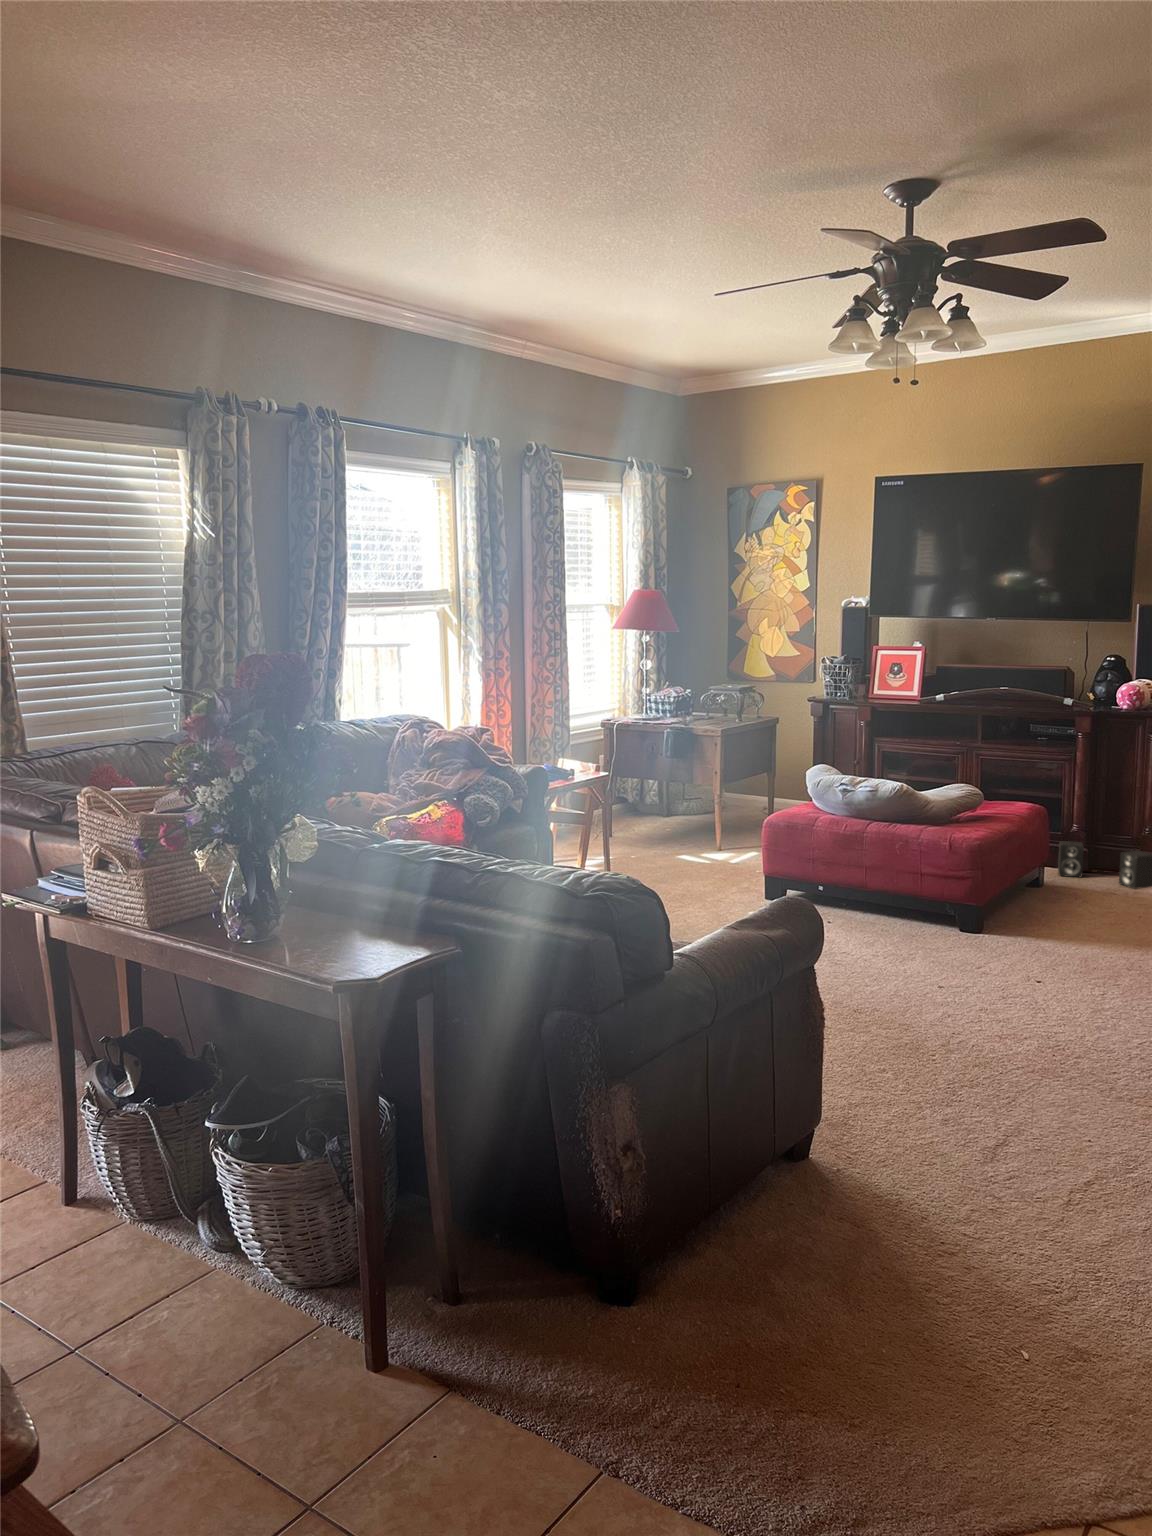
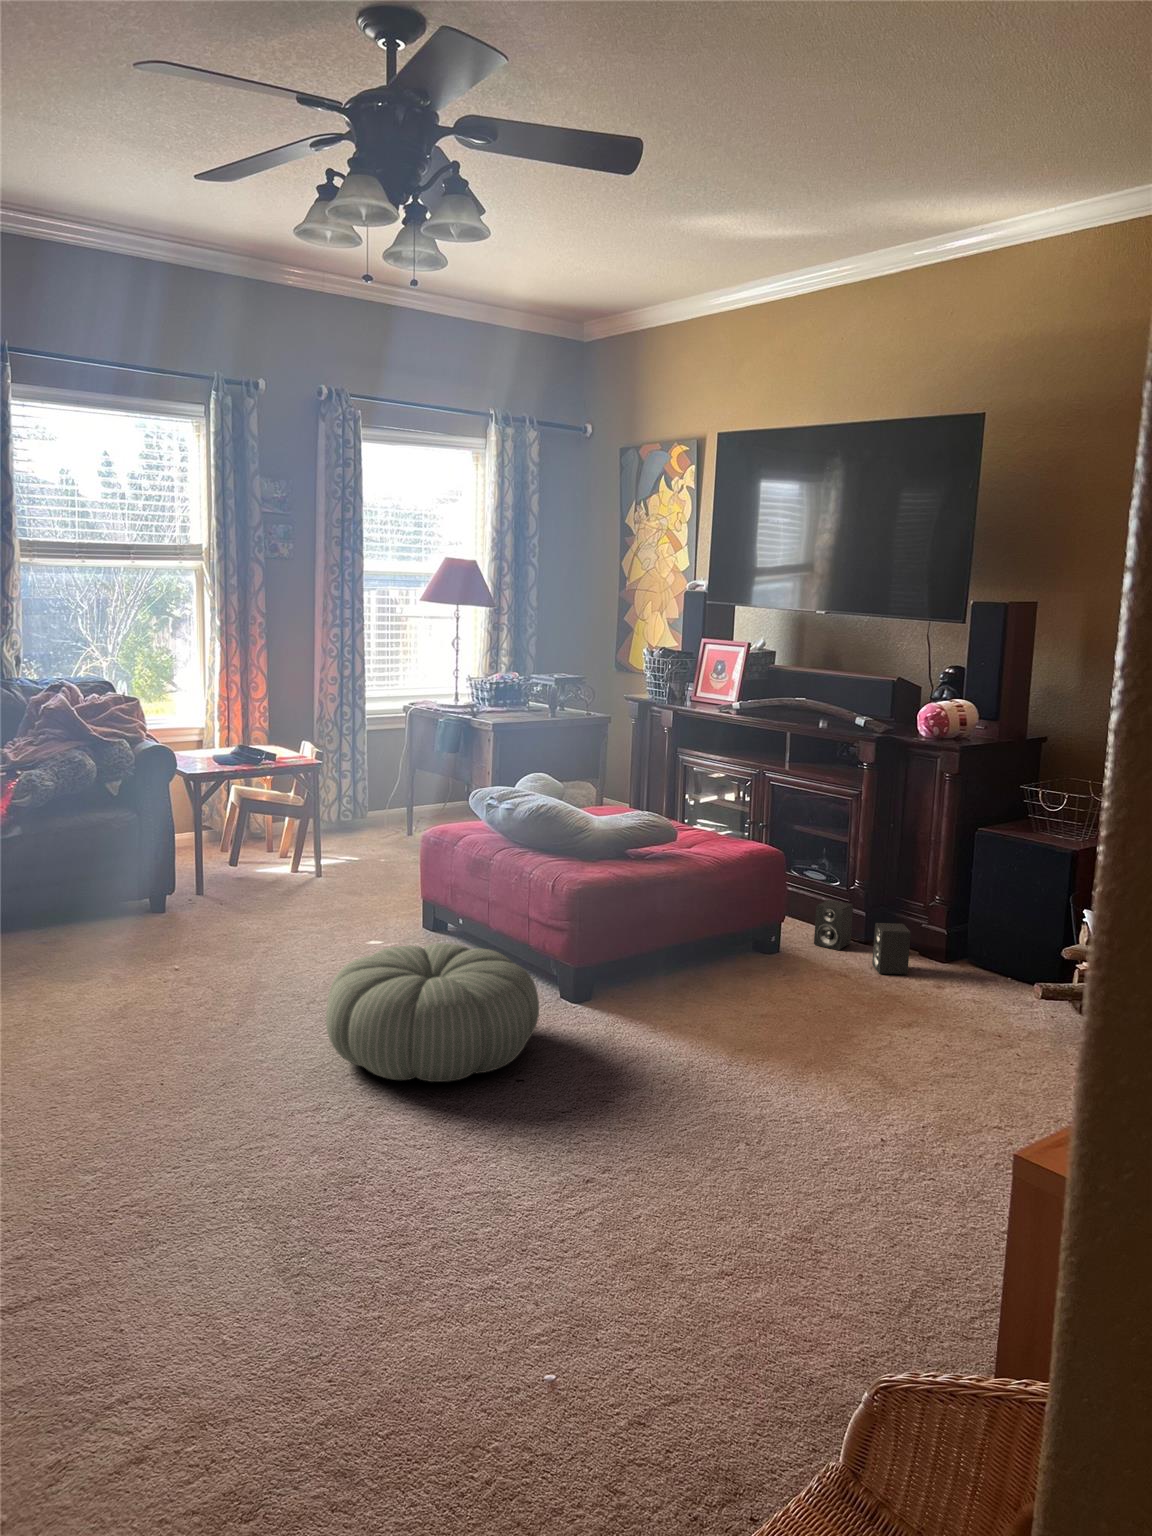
pouf: none [878,895,1048,995] -> present [326,943,539,1082]

